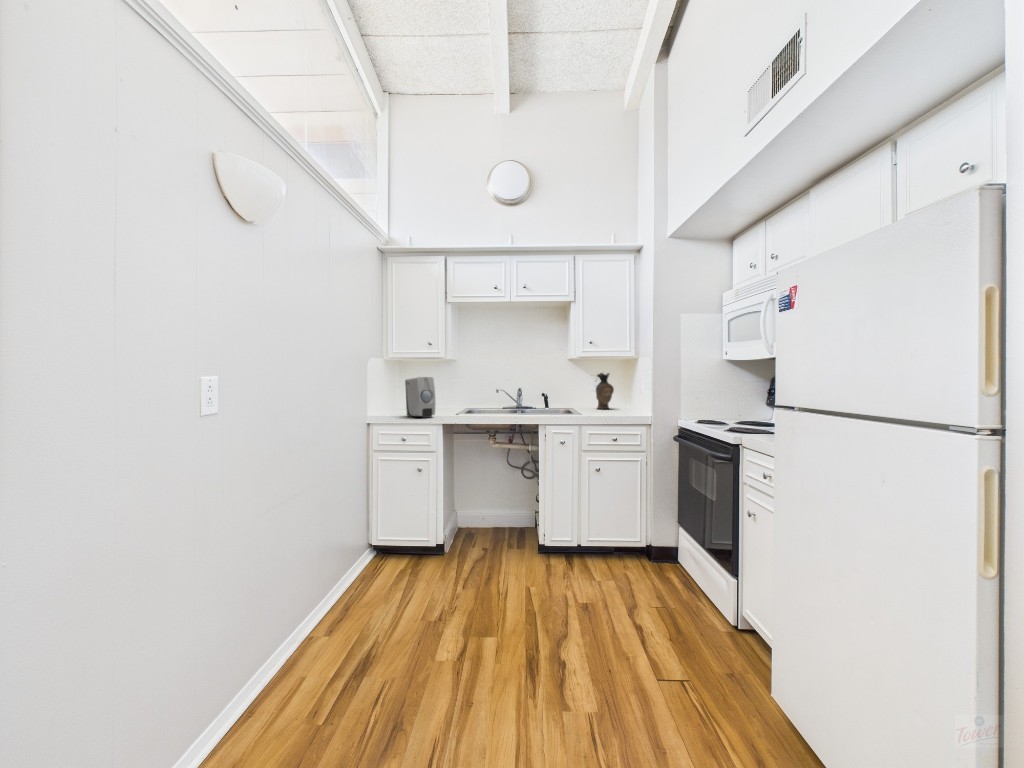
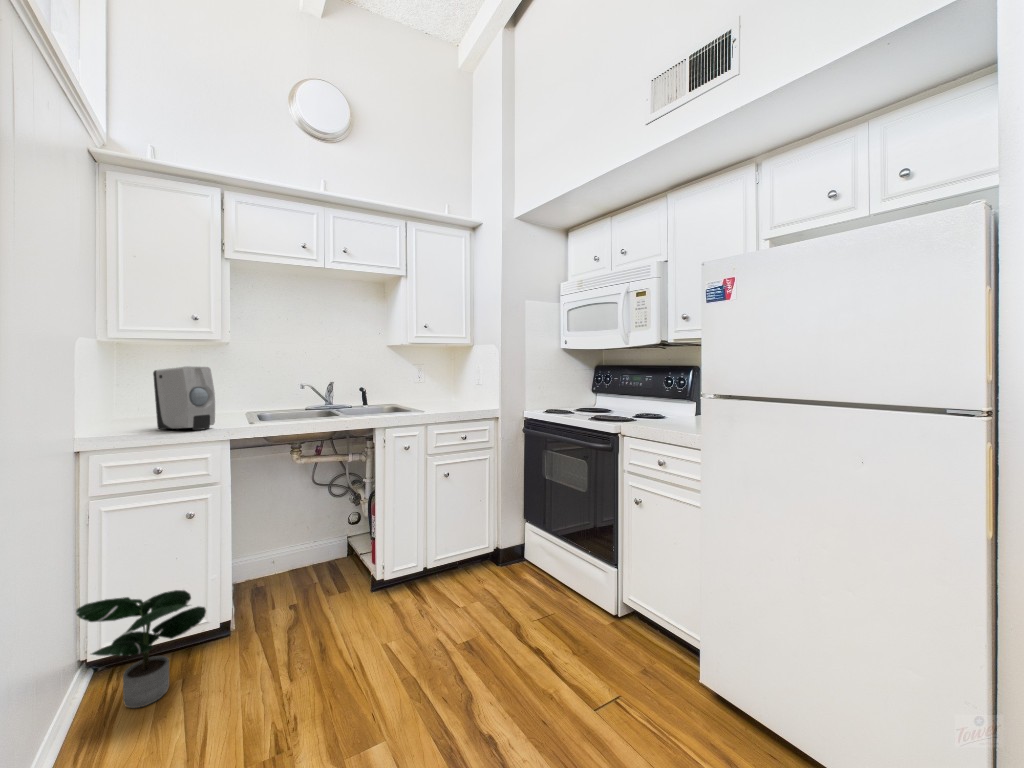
ceramic pitcher: present [596,373,614,409] -> none [419,361,439,406]
potted plant: none [363,512,424,578] -> present [76,590,206,708]

